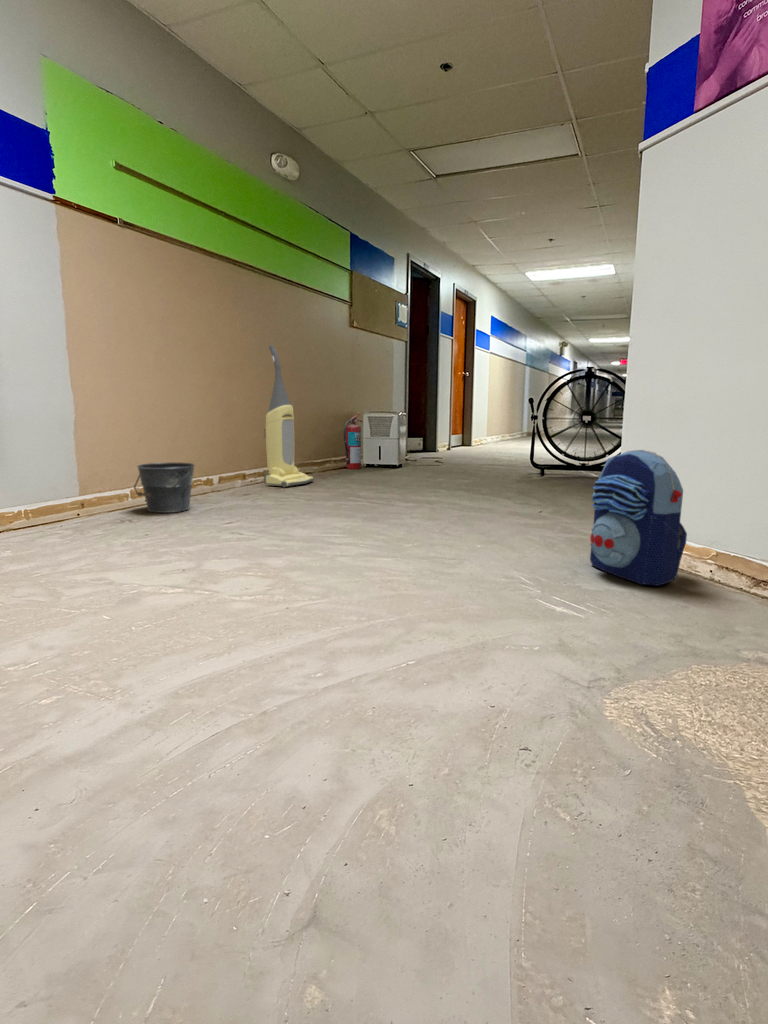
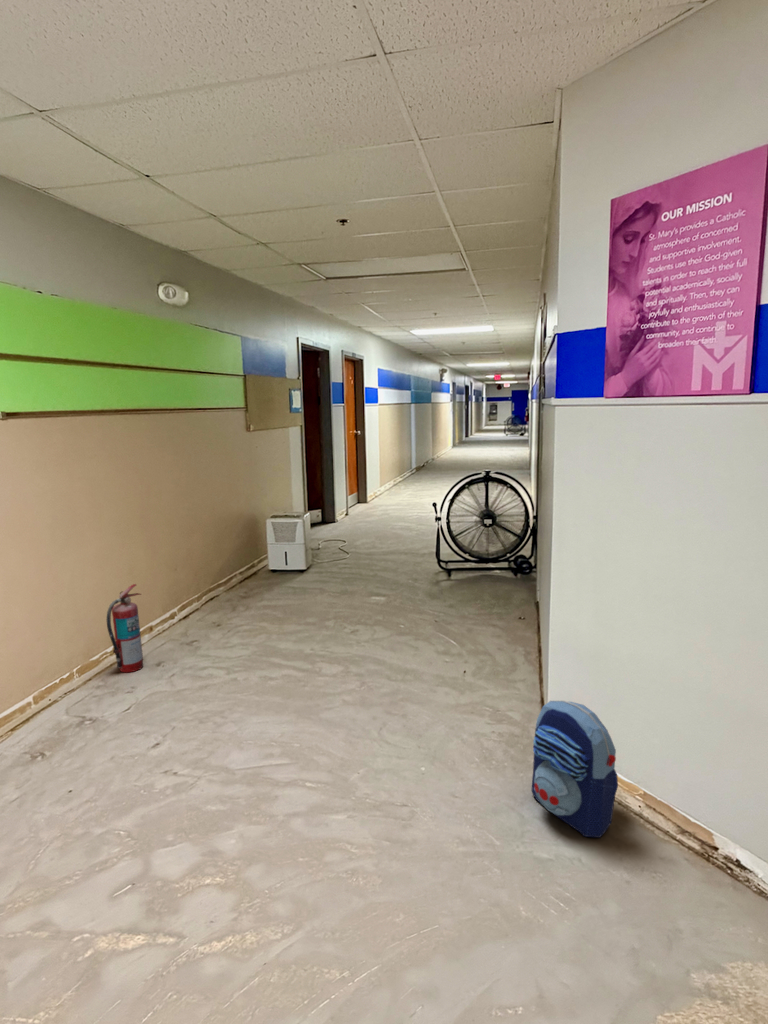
vacuum cleaner: present [264,345,314,487] -> none [169,487,226,639]
fire extinguisher: present [344,414,362,469] -> present [107,584,143,672]
bucket: present [134,463,194,513] -> none [34,661,105,731]

